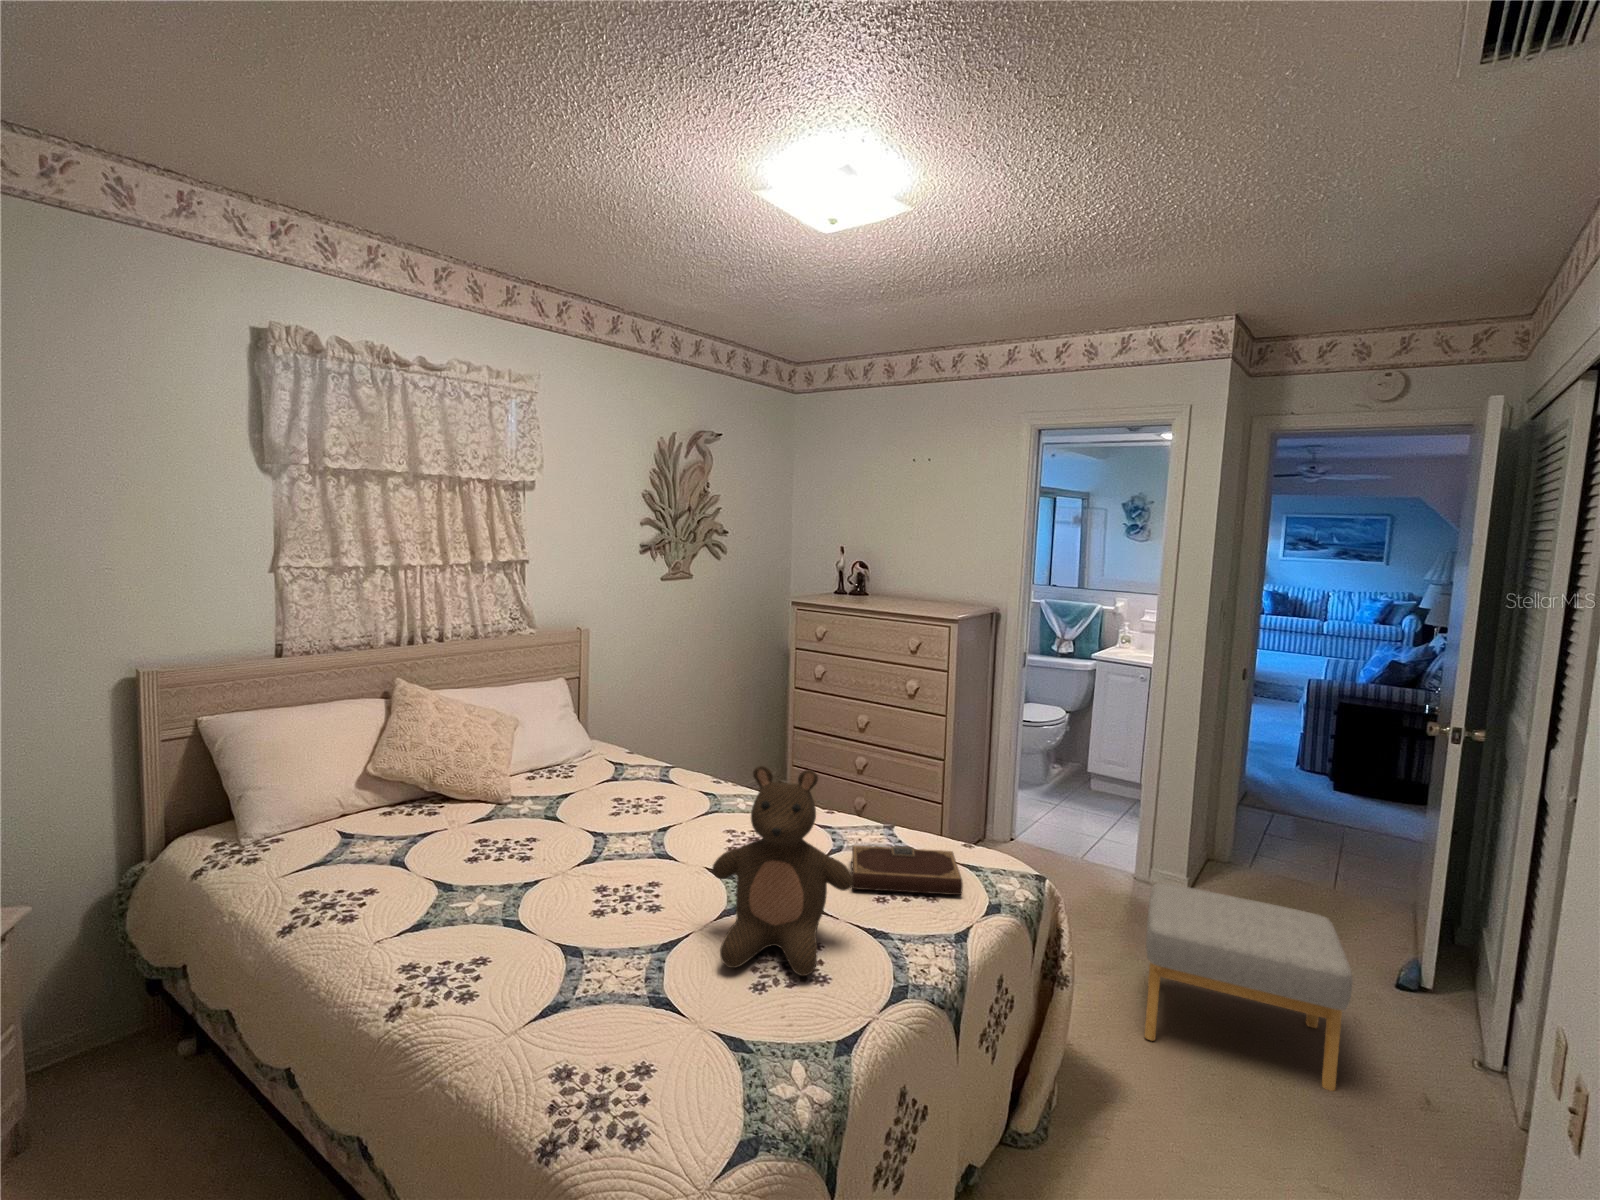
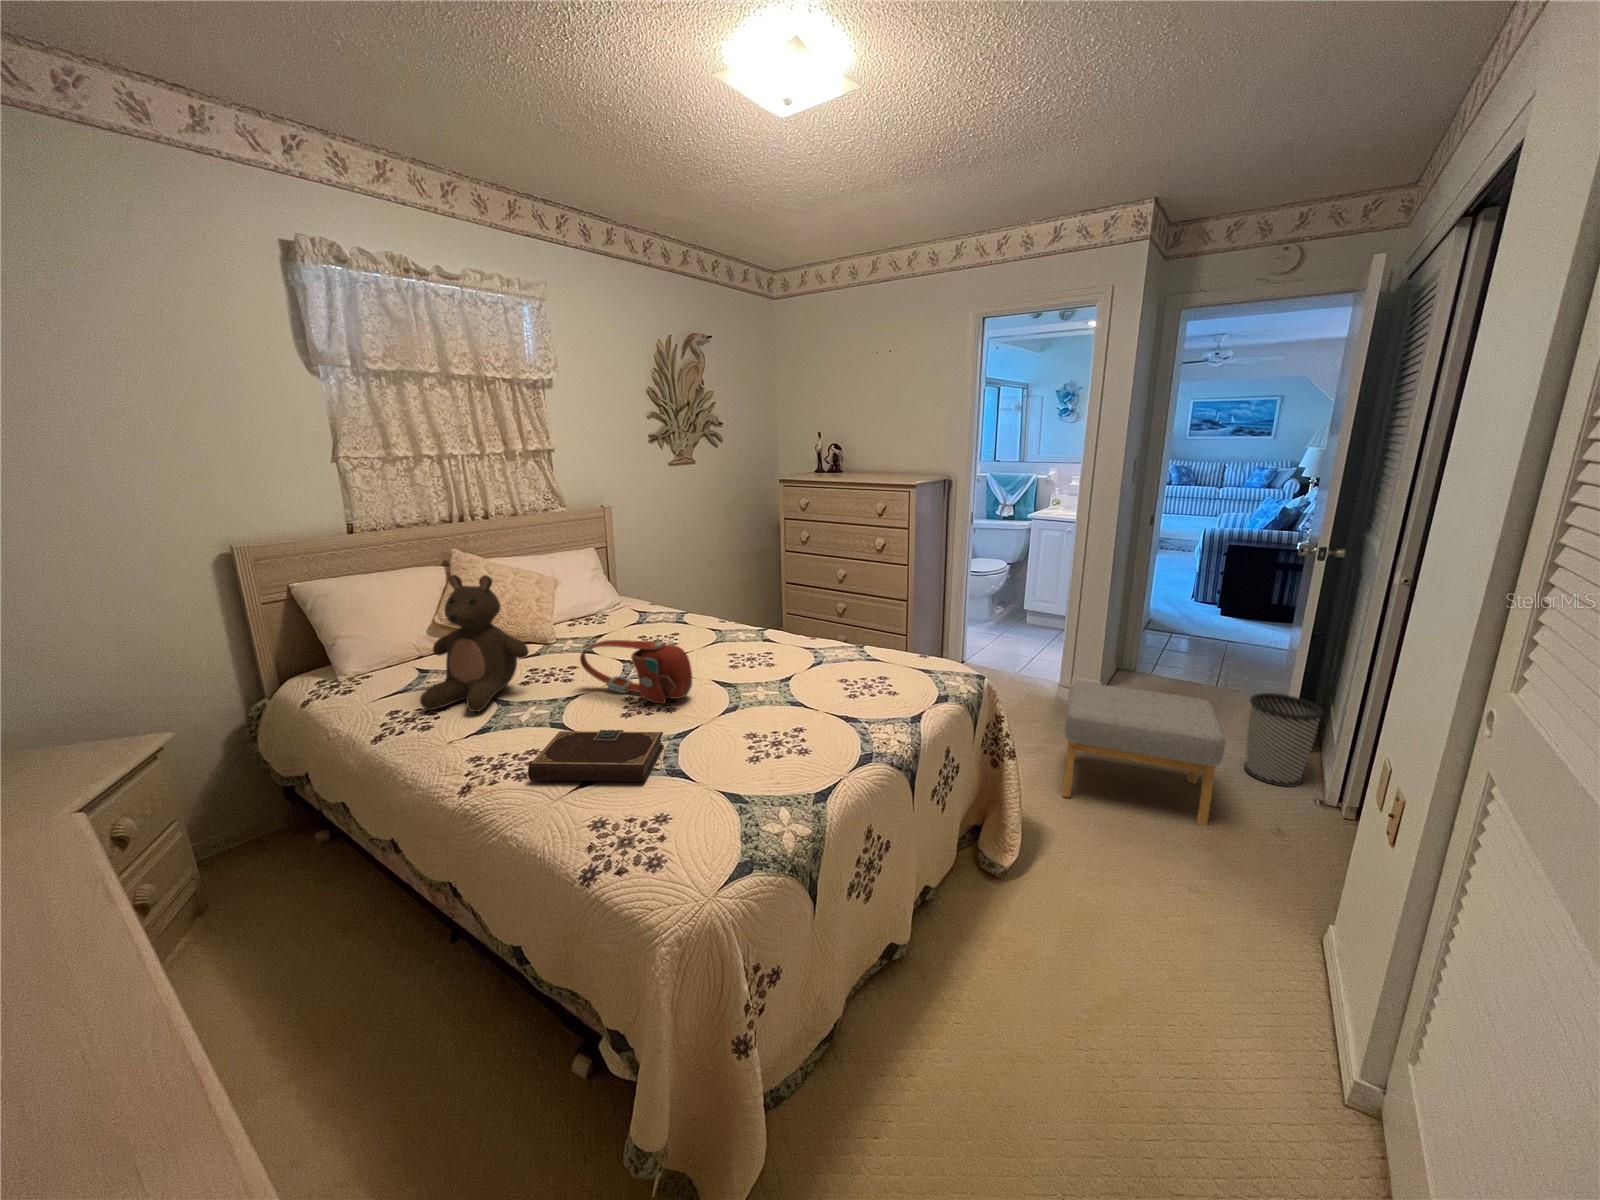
stuffed bear: present [712,766,854,976] -> present [420,575,529,712]
handbag: none [545,813,683,899] -> present [580,640,692,704]
notebook: present [852,846,963,895] -> present [528,730,664,782]
wastebasket: none [1379,909,1476,1040] -> present [1244,693,1323,787]

